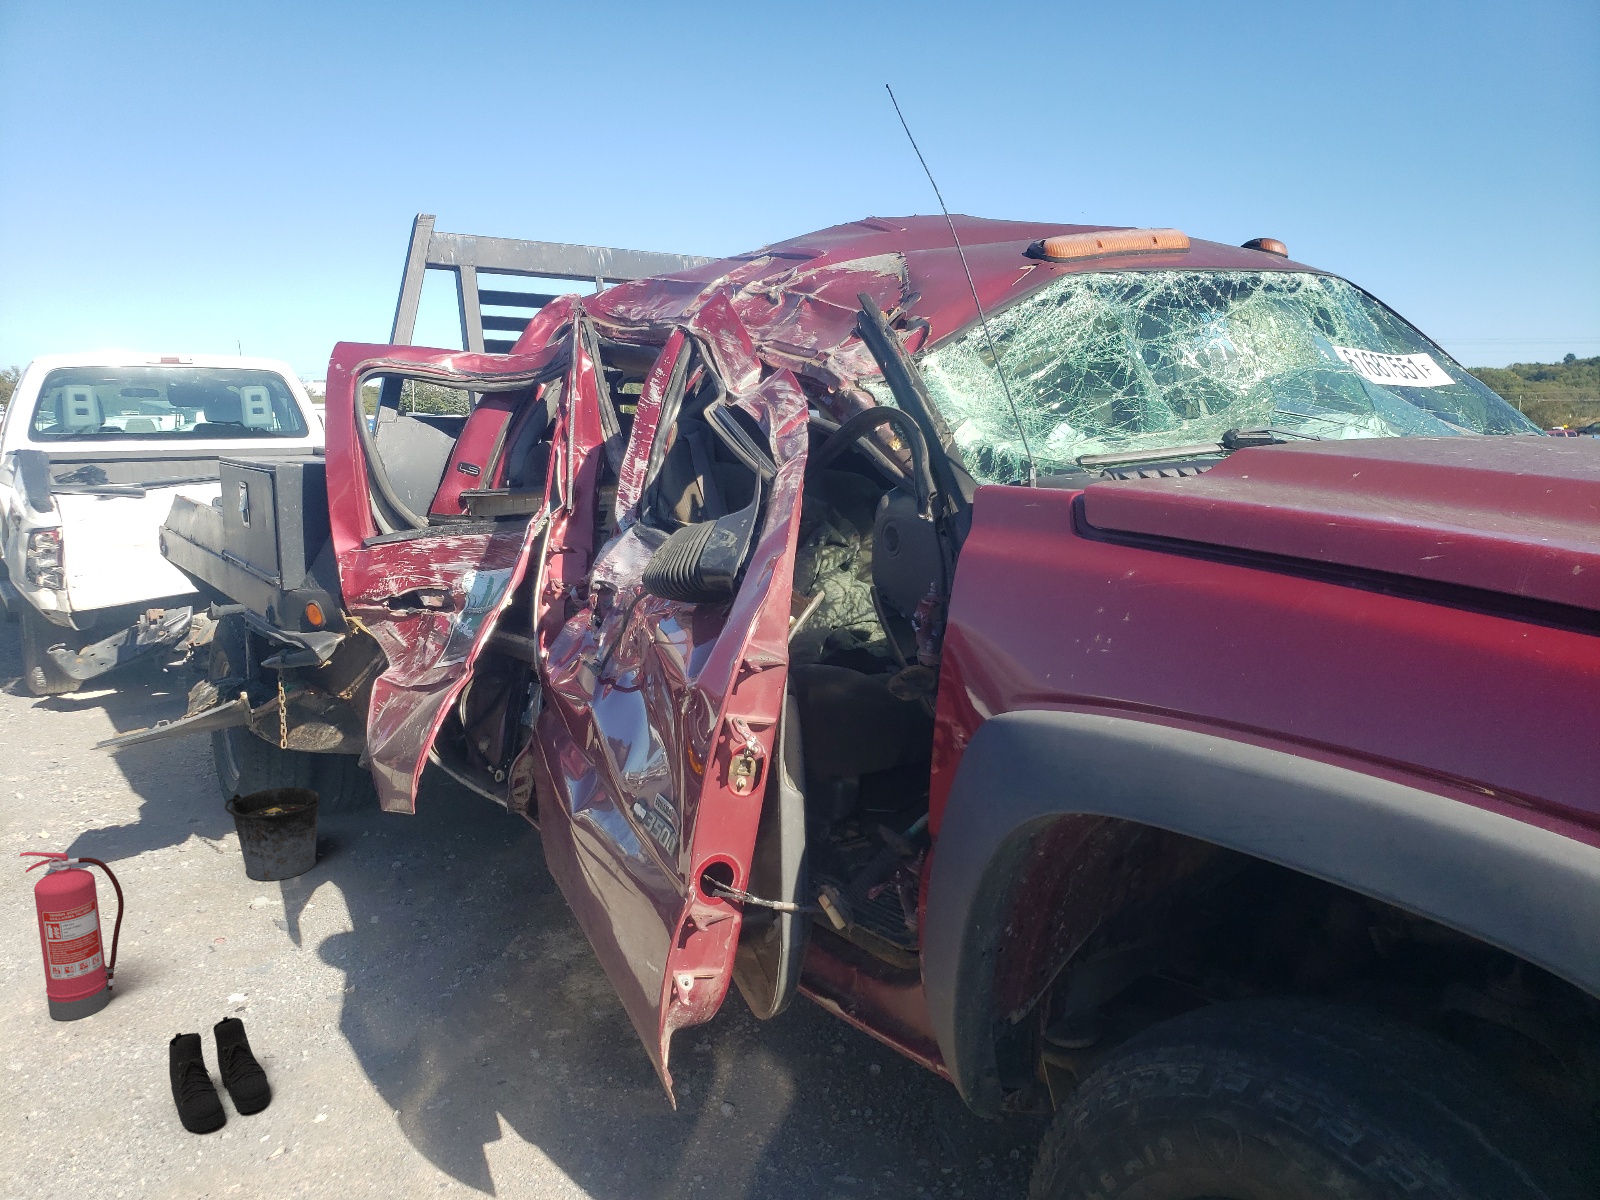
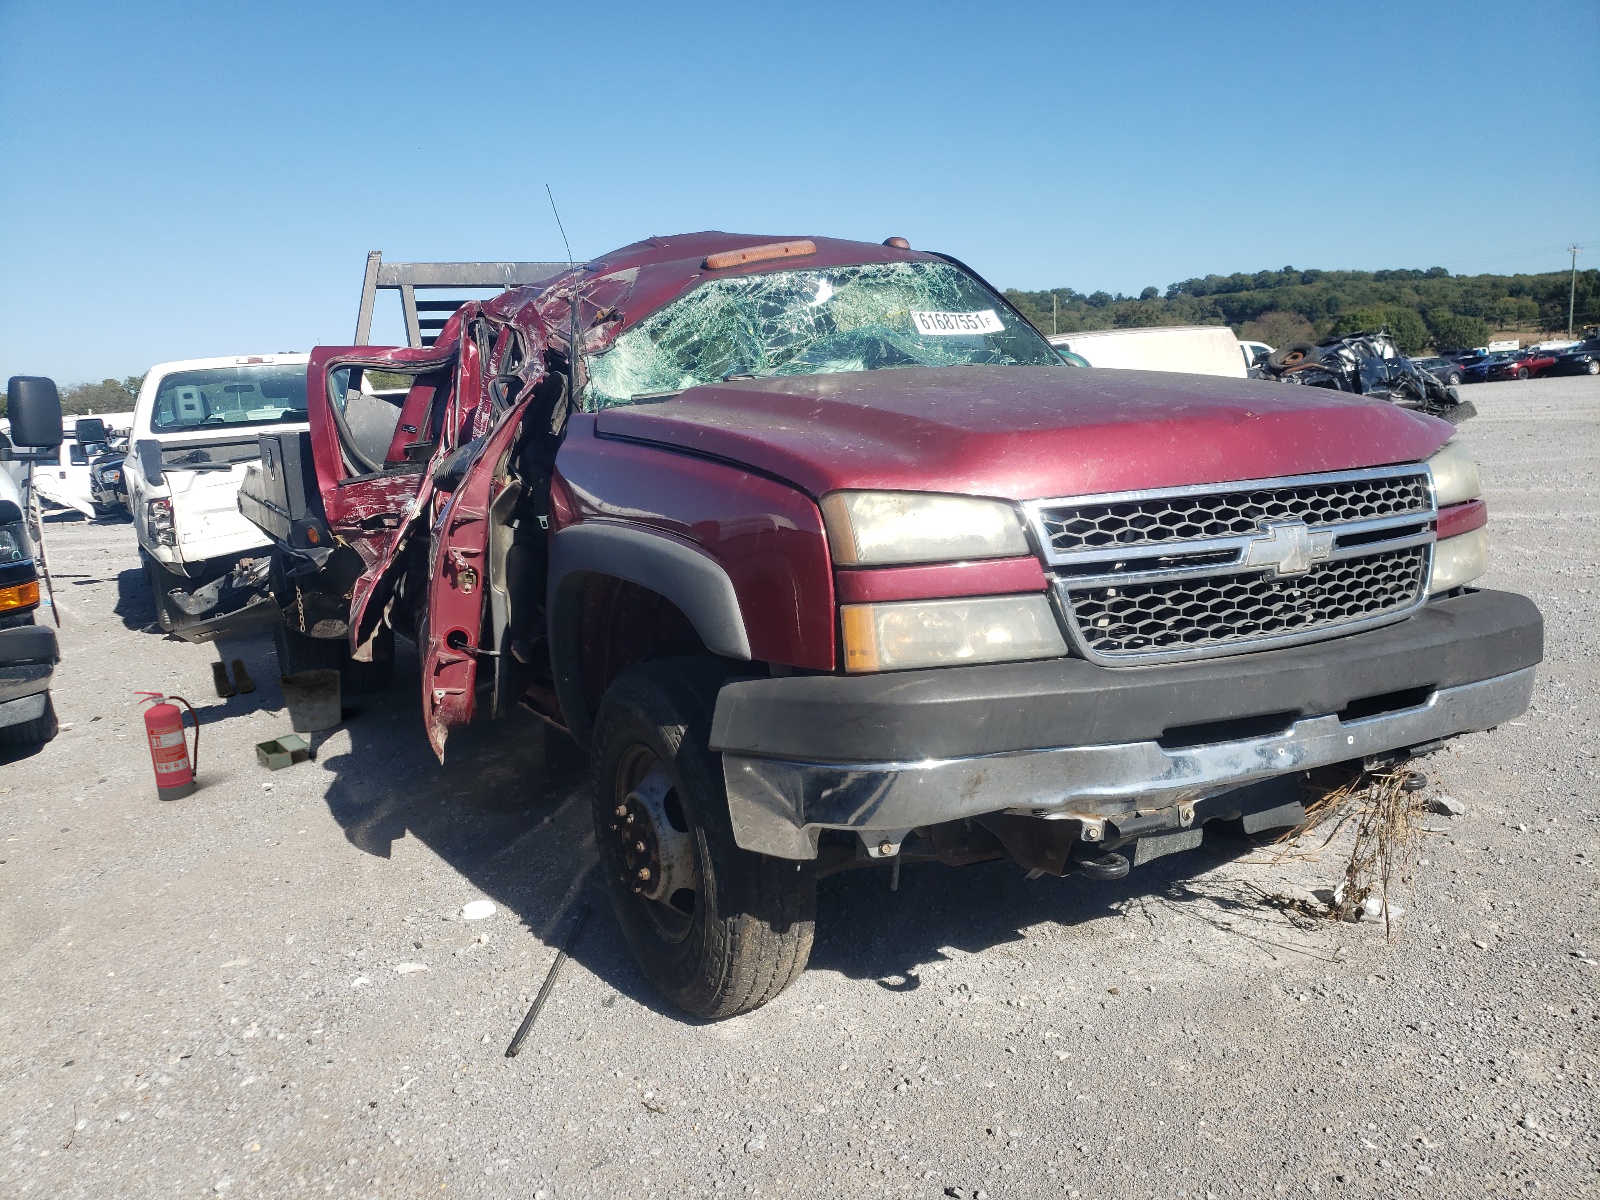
toolbox: none [200,892,288,959] -> present [255,734,310,770]
boots: present [169,1016,271,1132] -> present [213,659,254,697]

